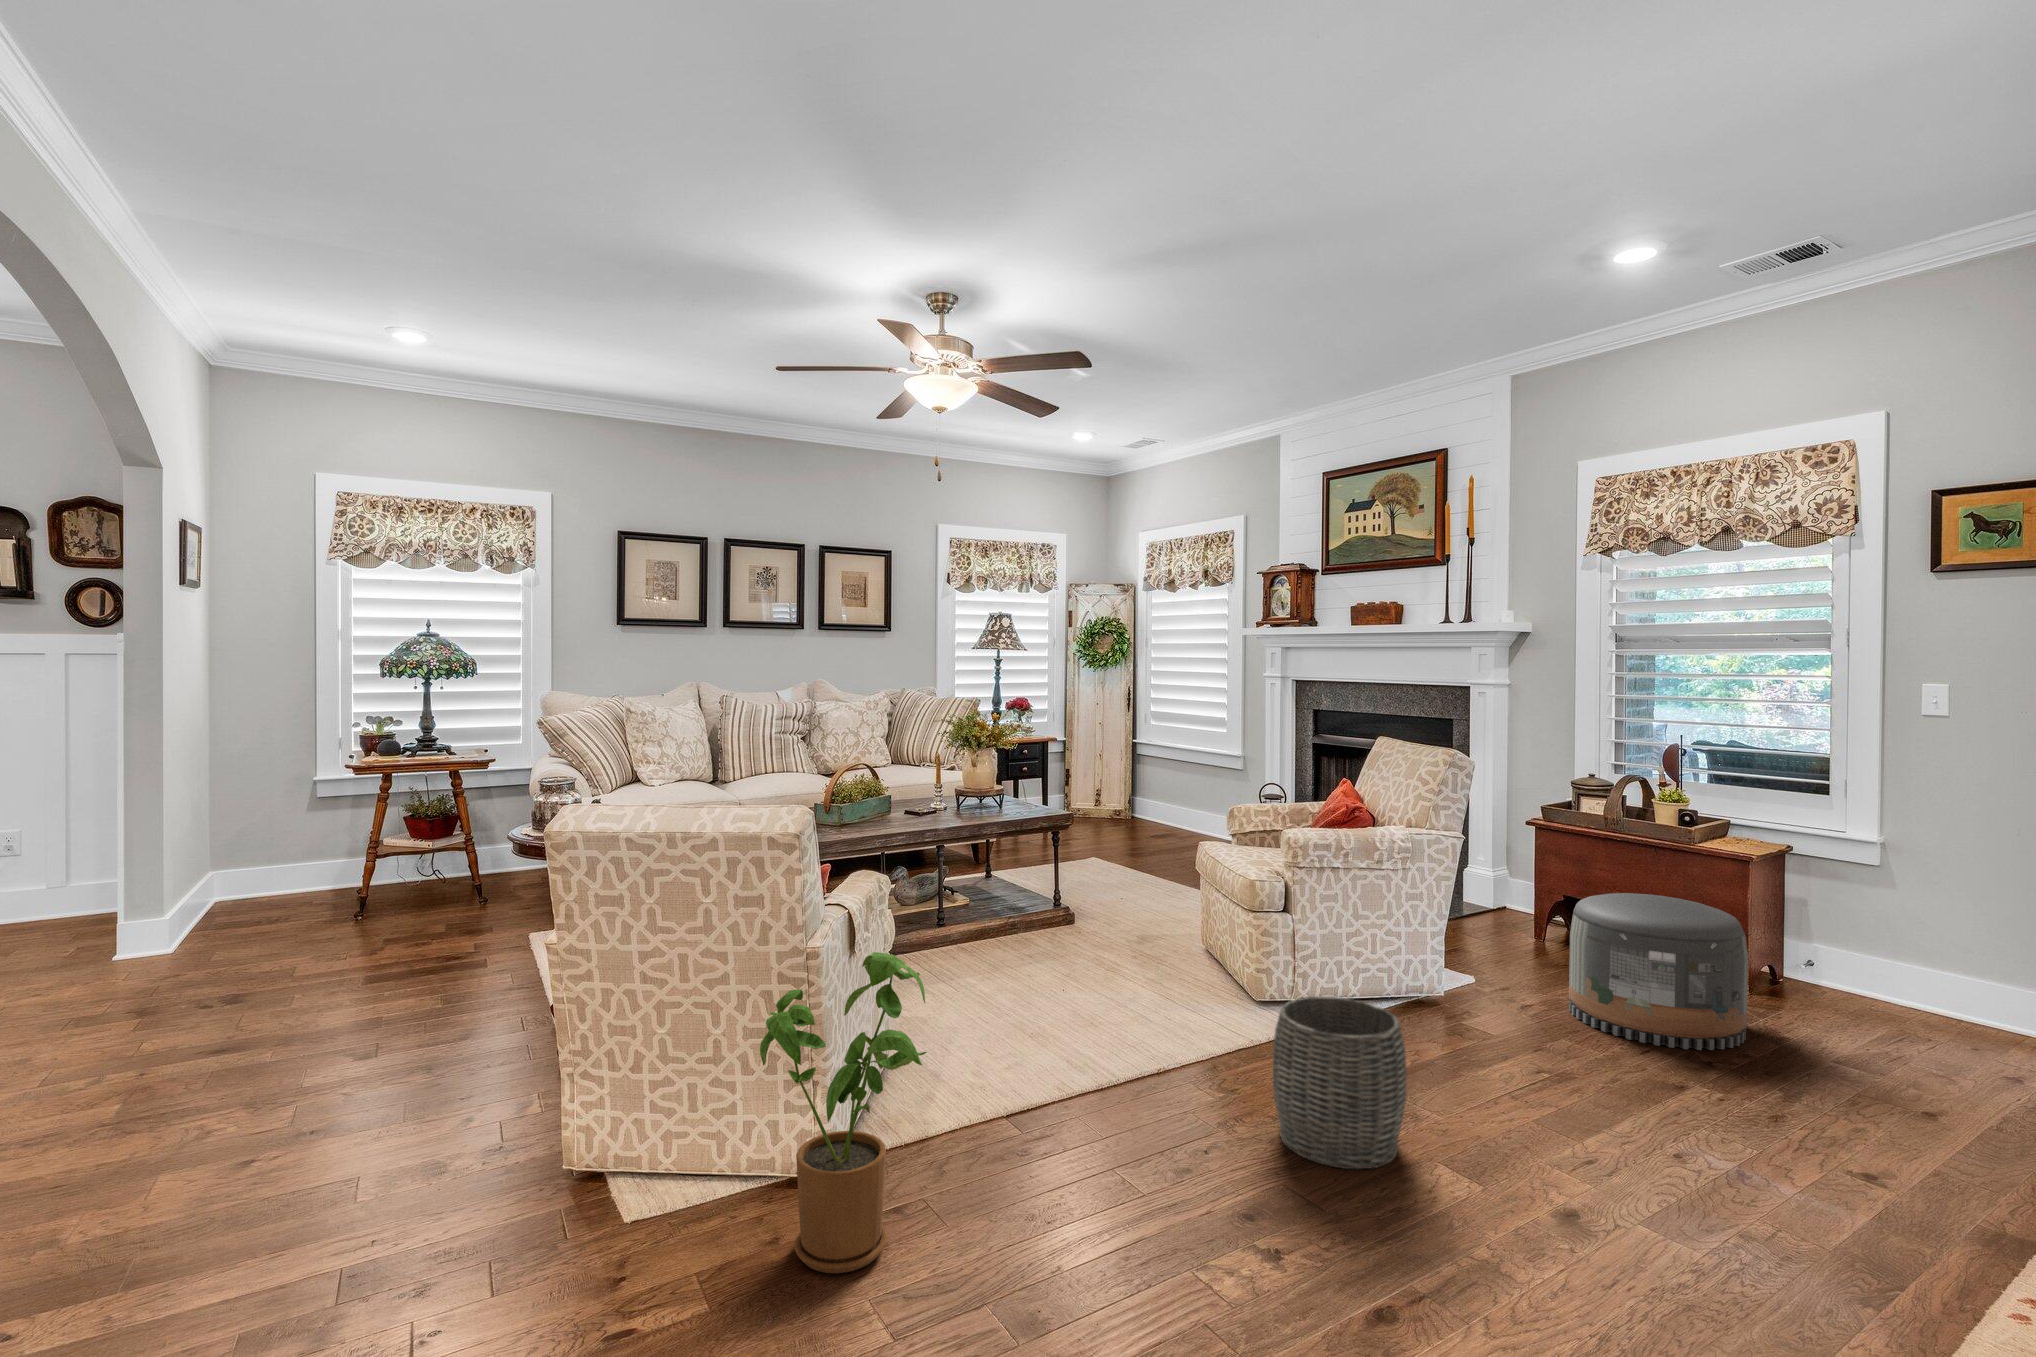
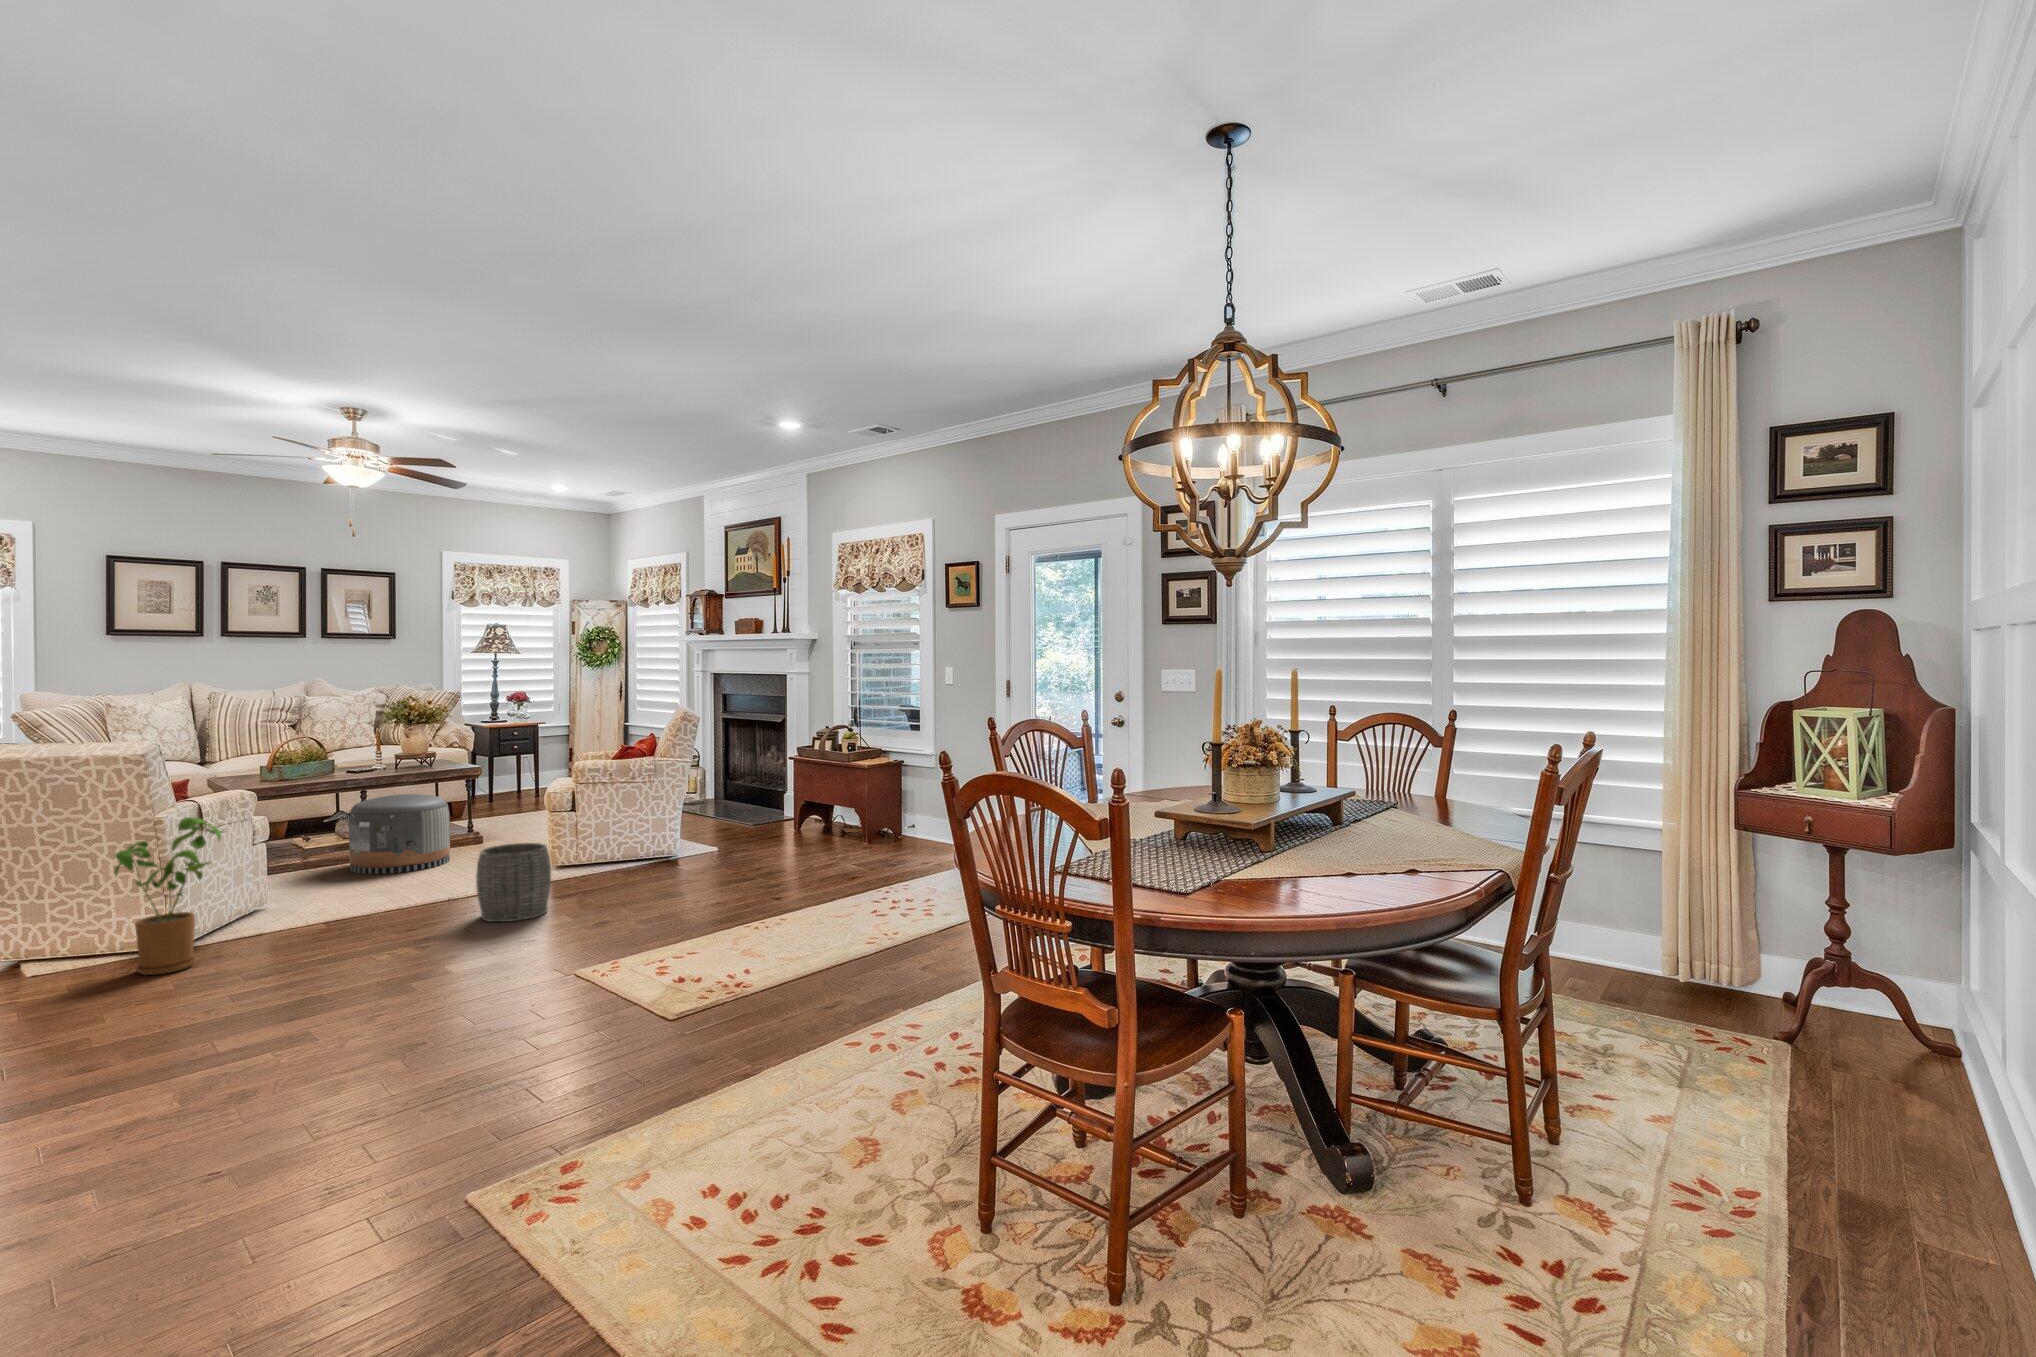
pouf: present [1569,893,1748,1050] -> present [349,794,450,874]

